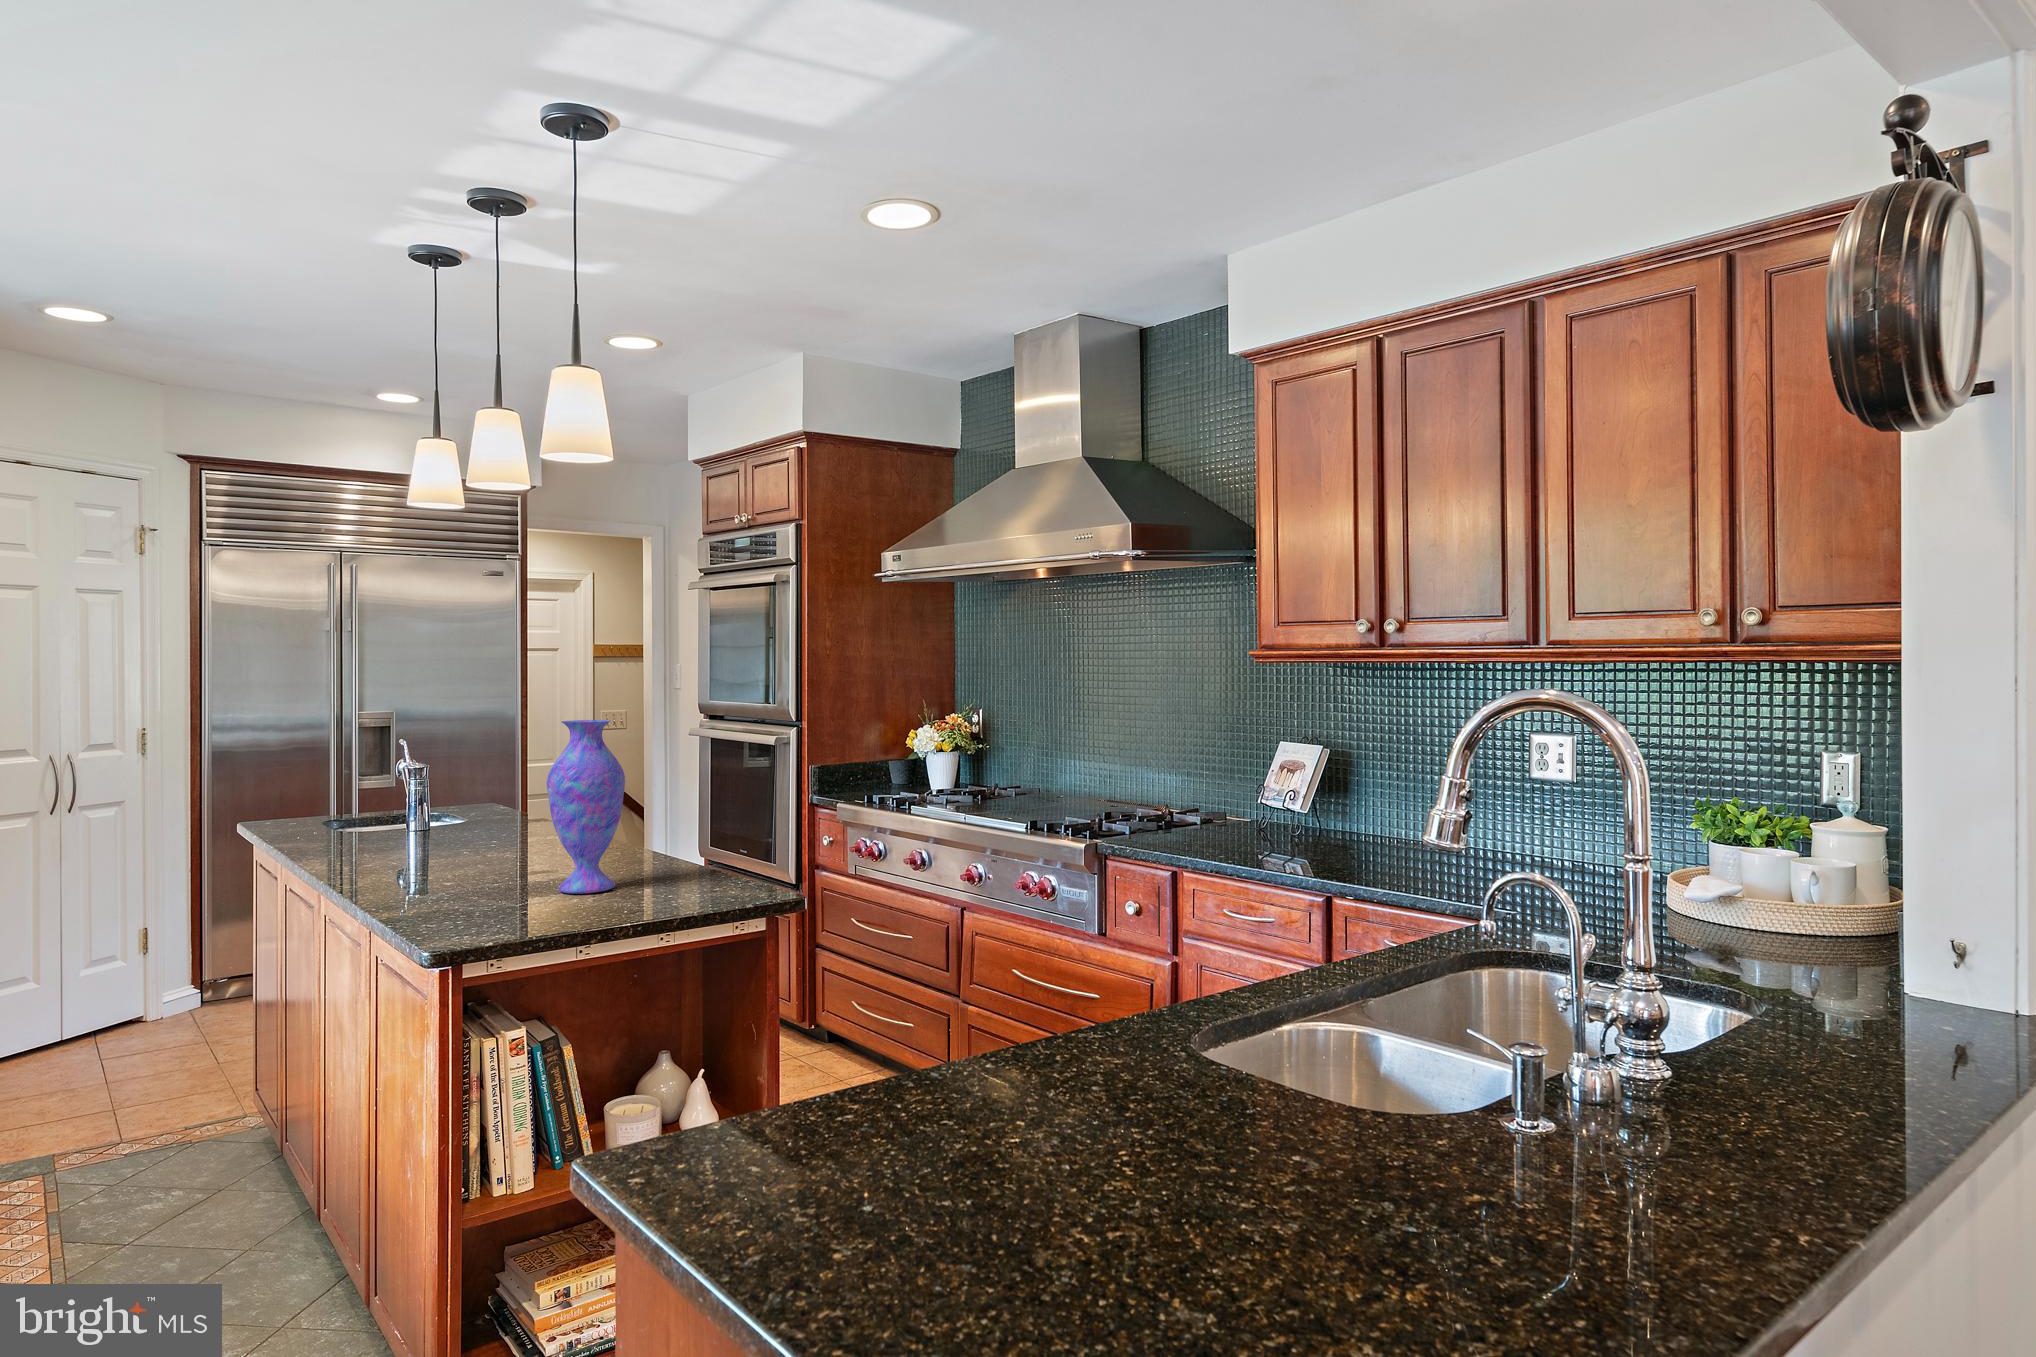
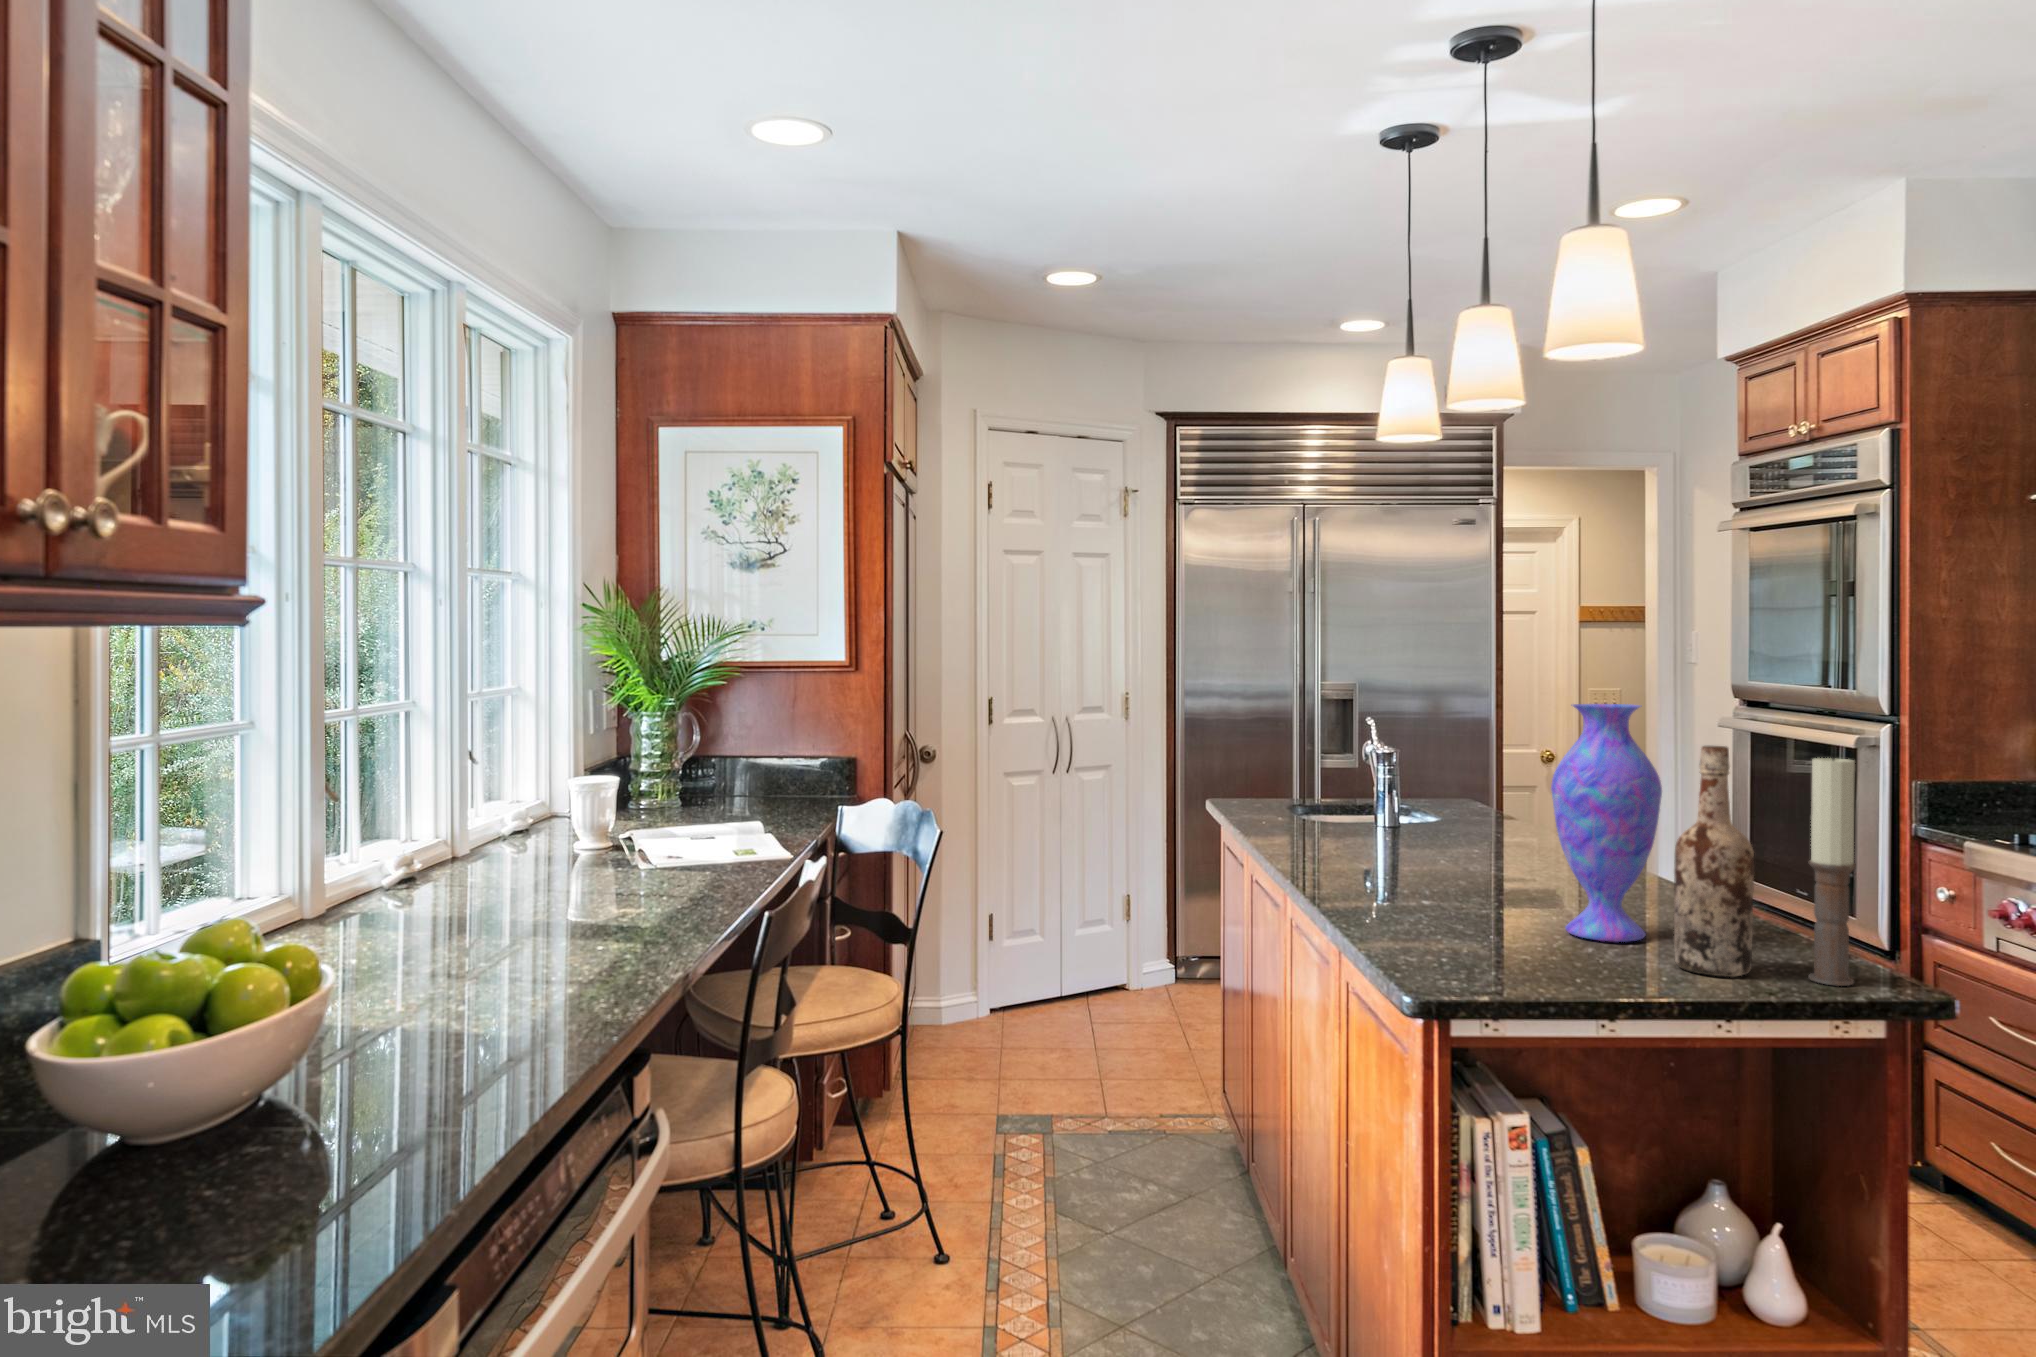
wine bottle: none [630,747,680,904] -> present [1674,746,1754,977]
candle: none [713,747,739,898] -> present [1808,754,1856,986]

